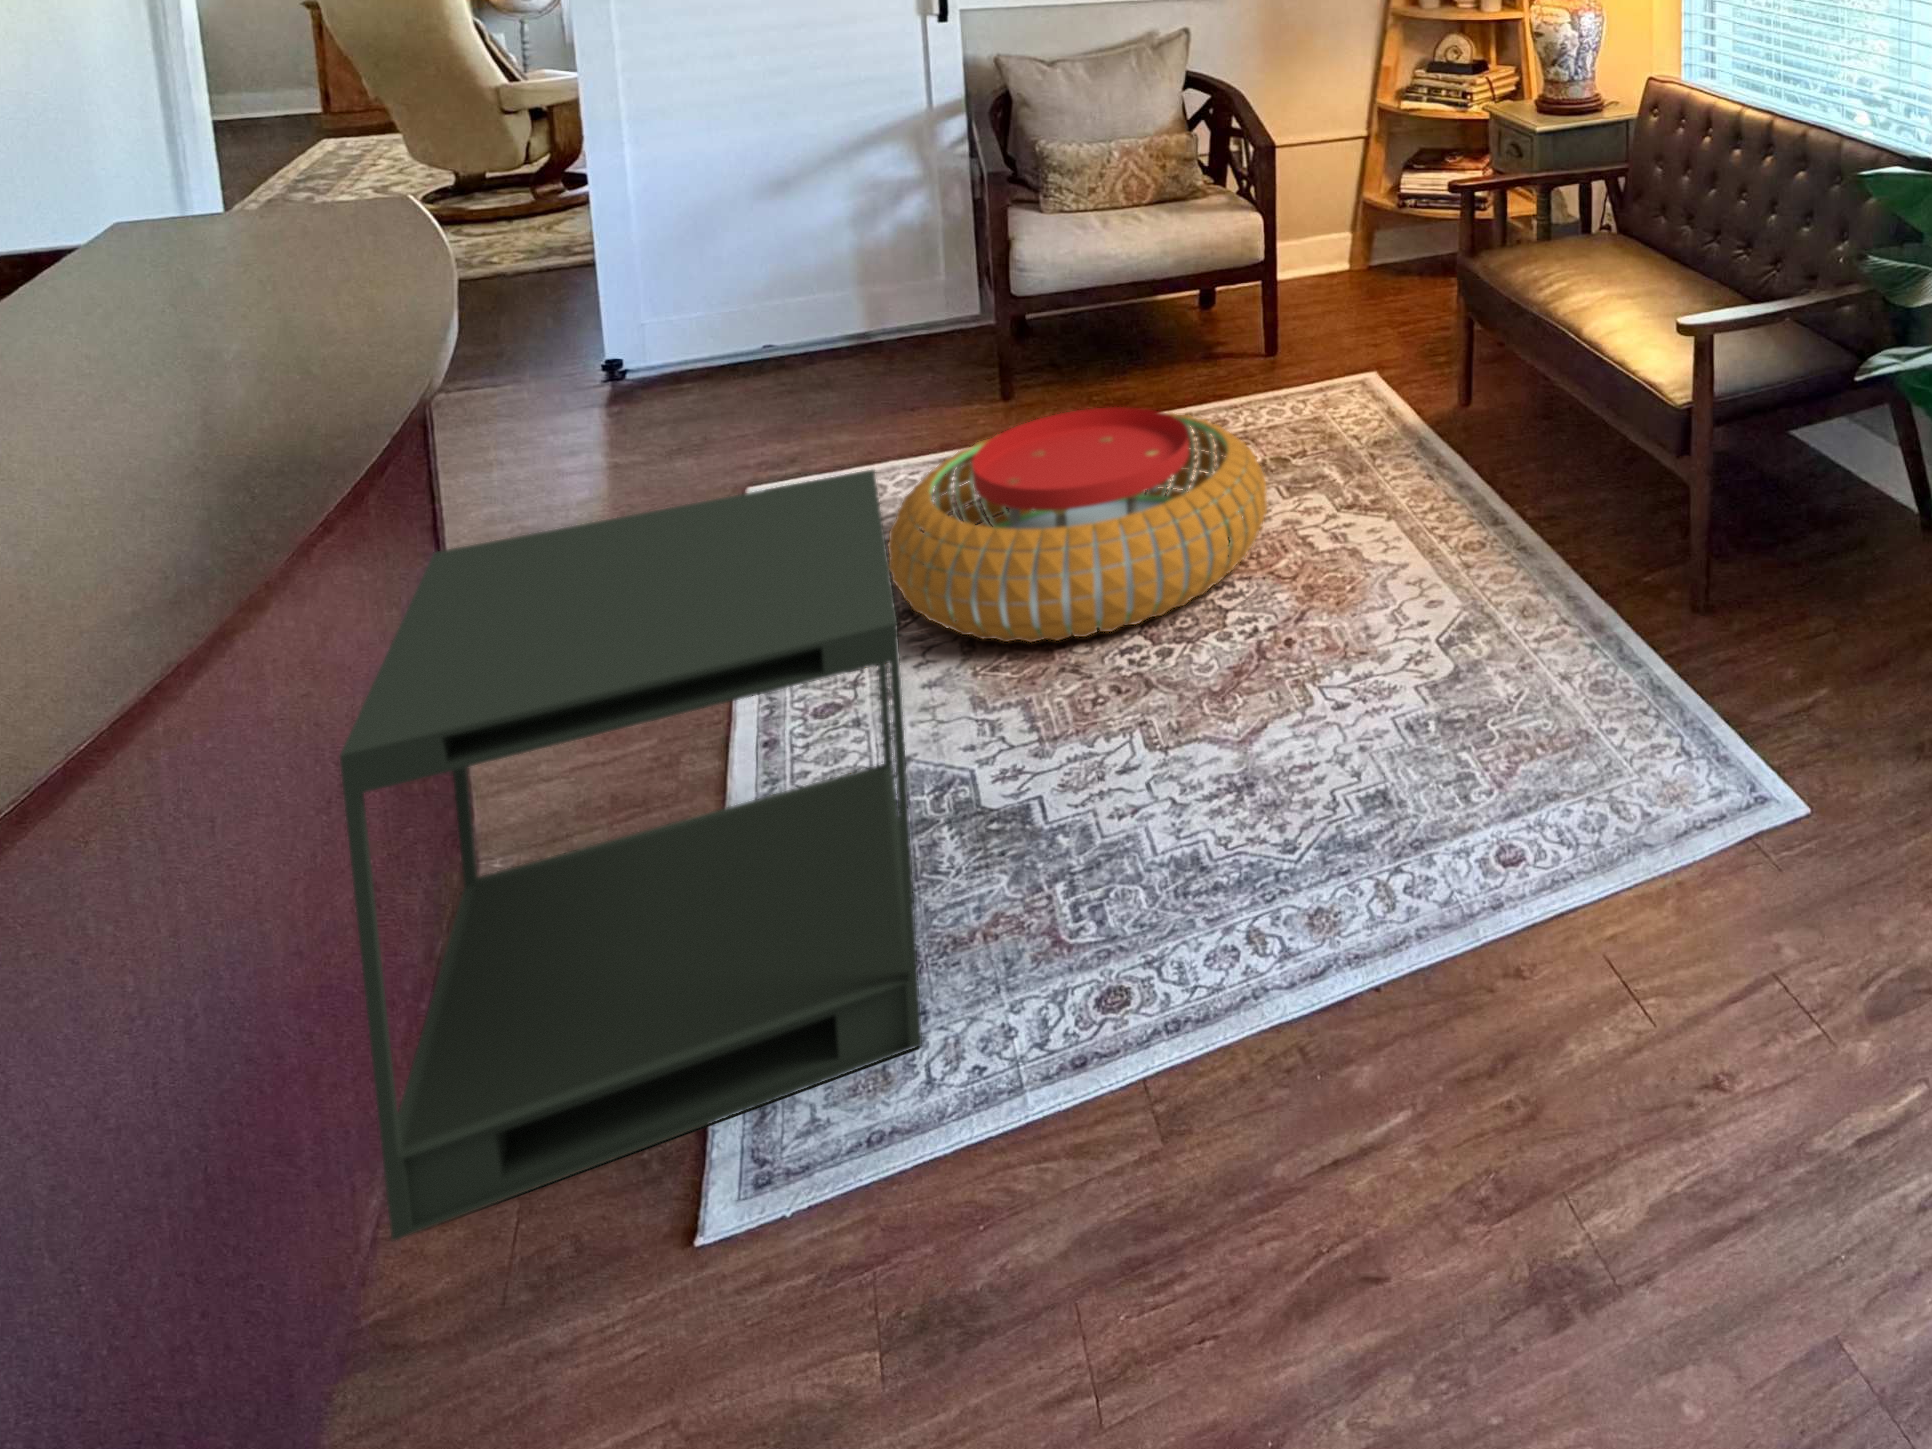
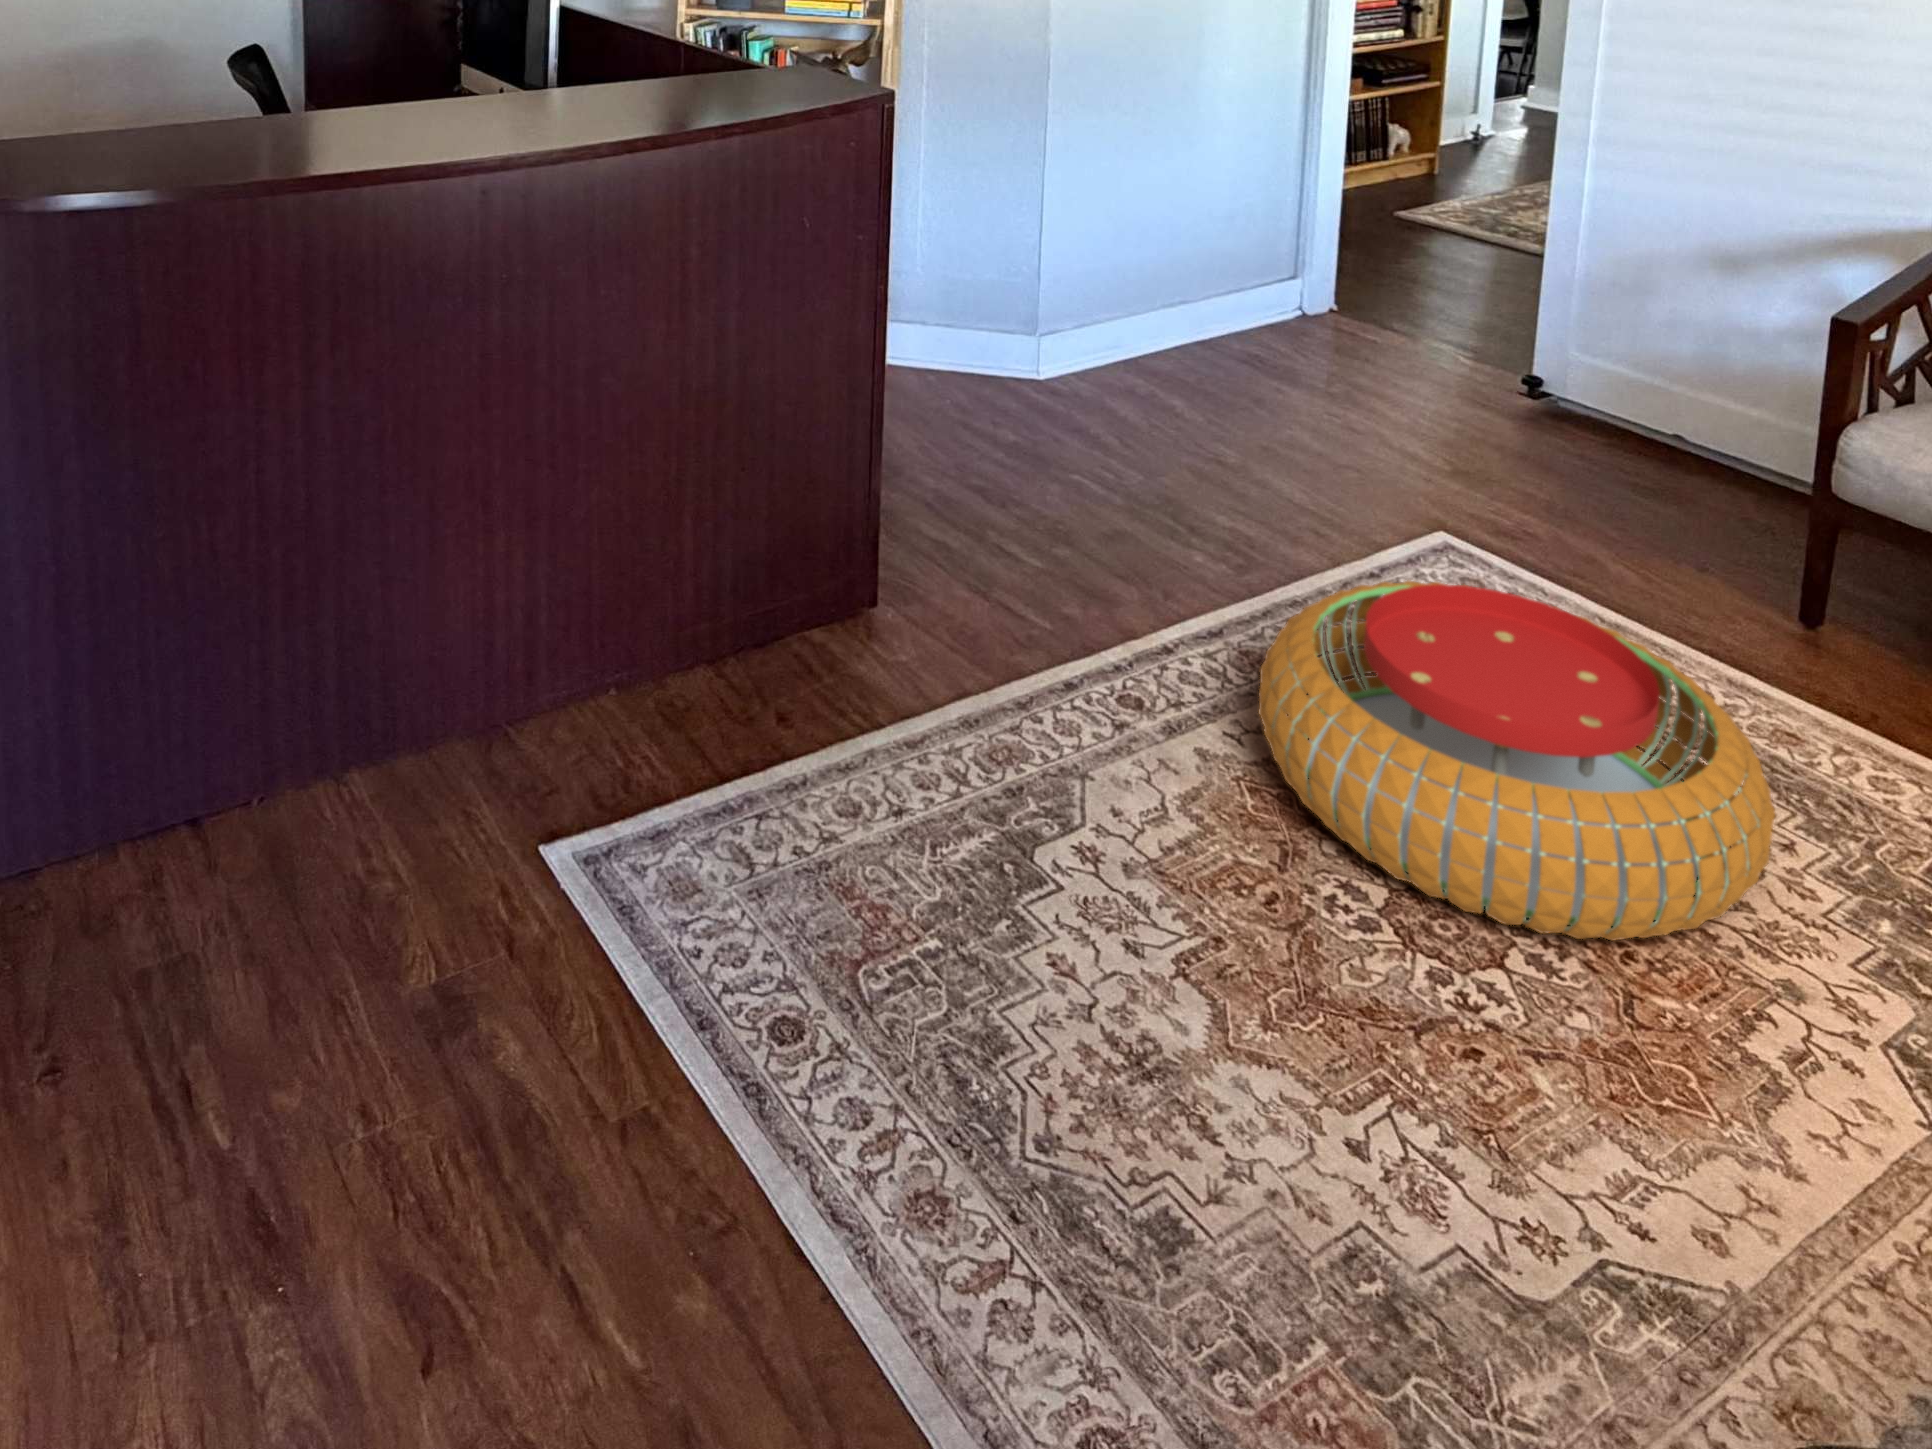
side table: present [340,470,922,1240] -> none [571,357,1011,910]

